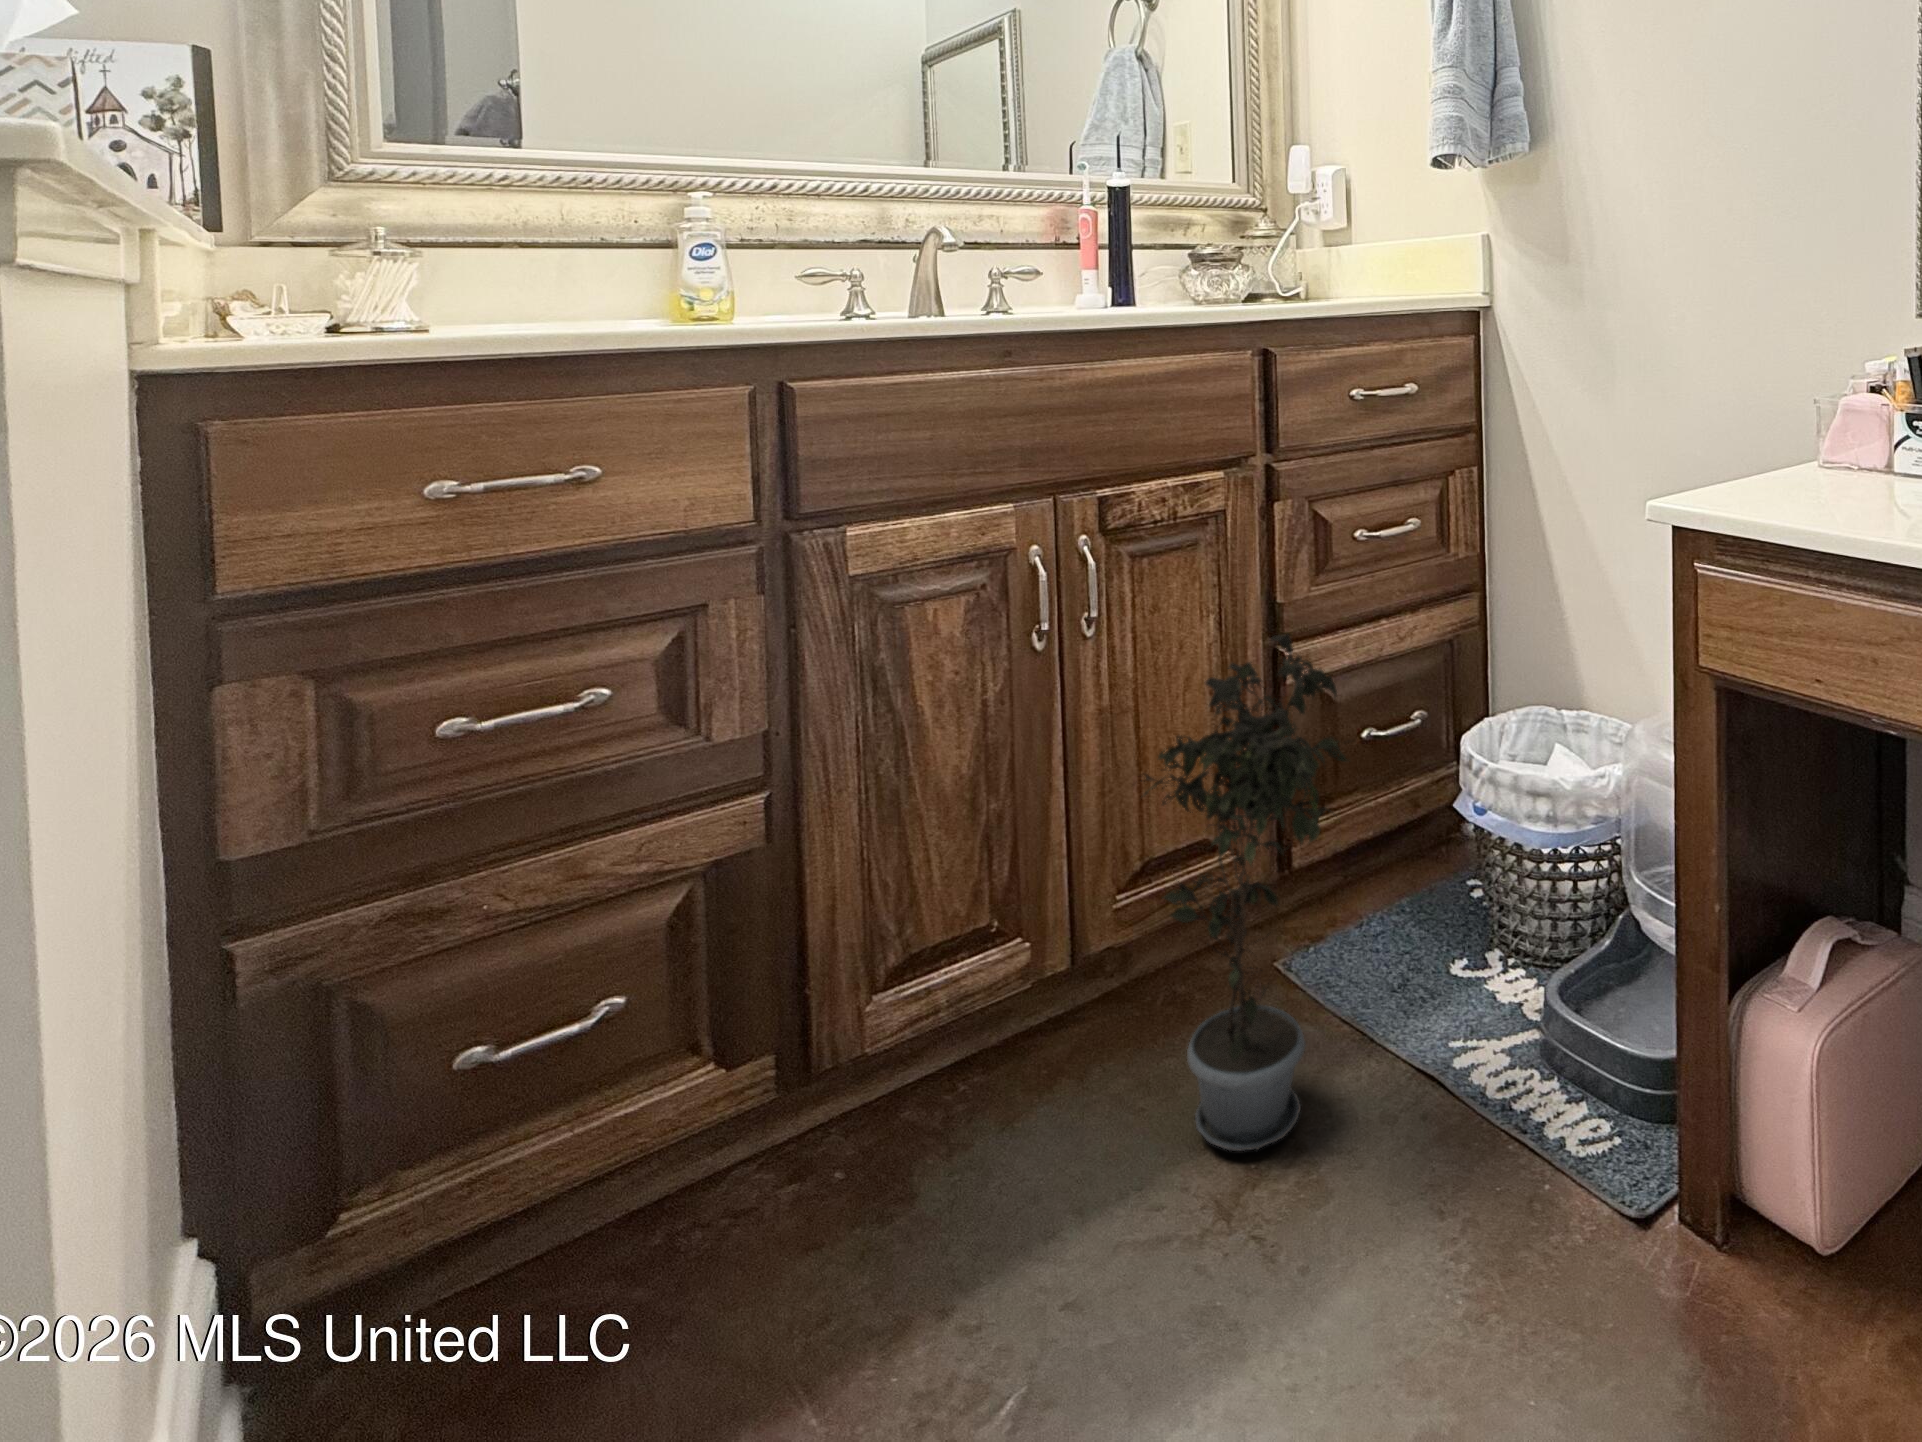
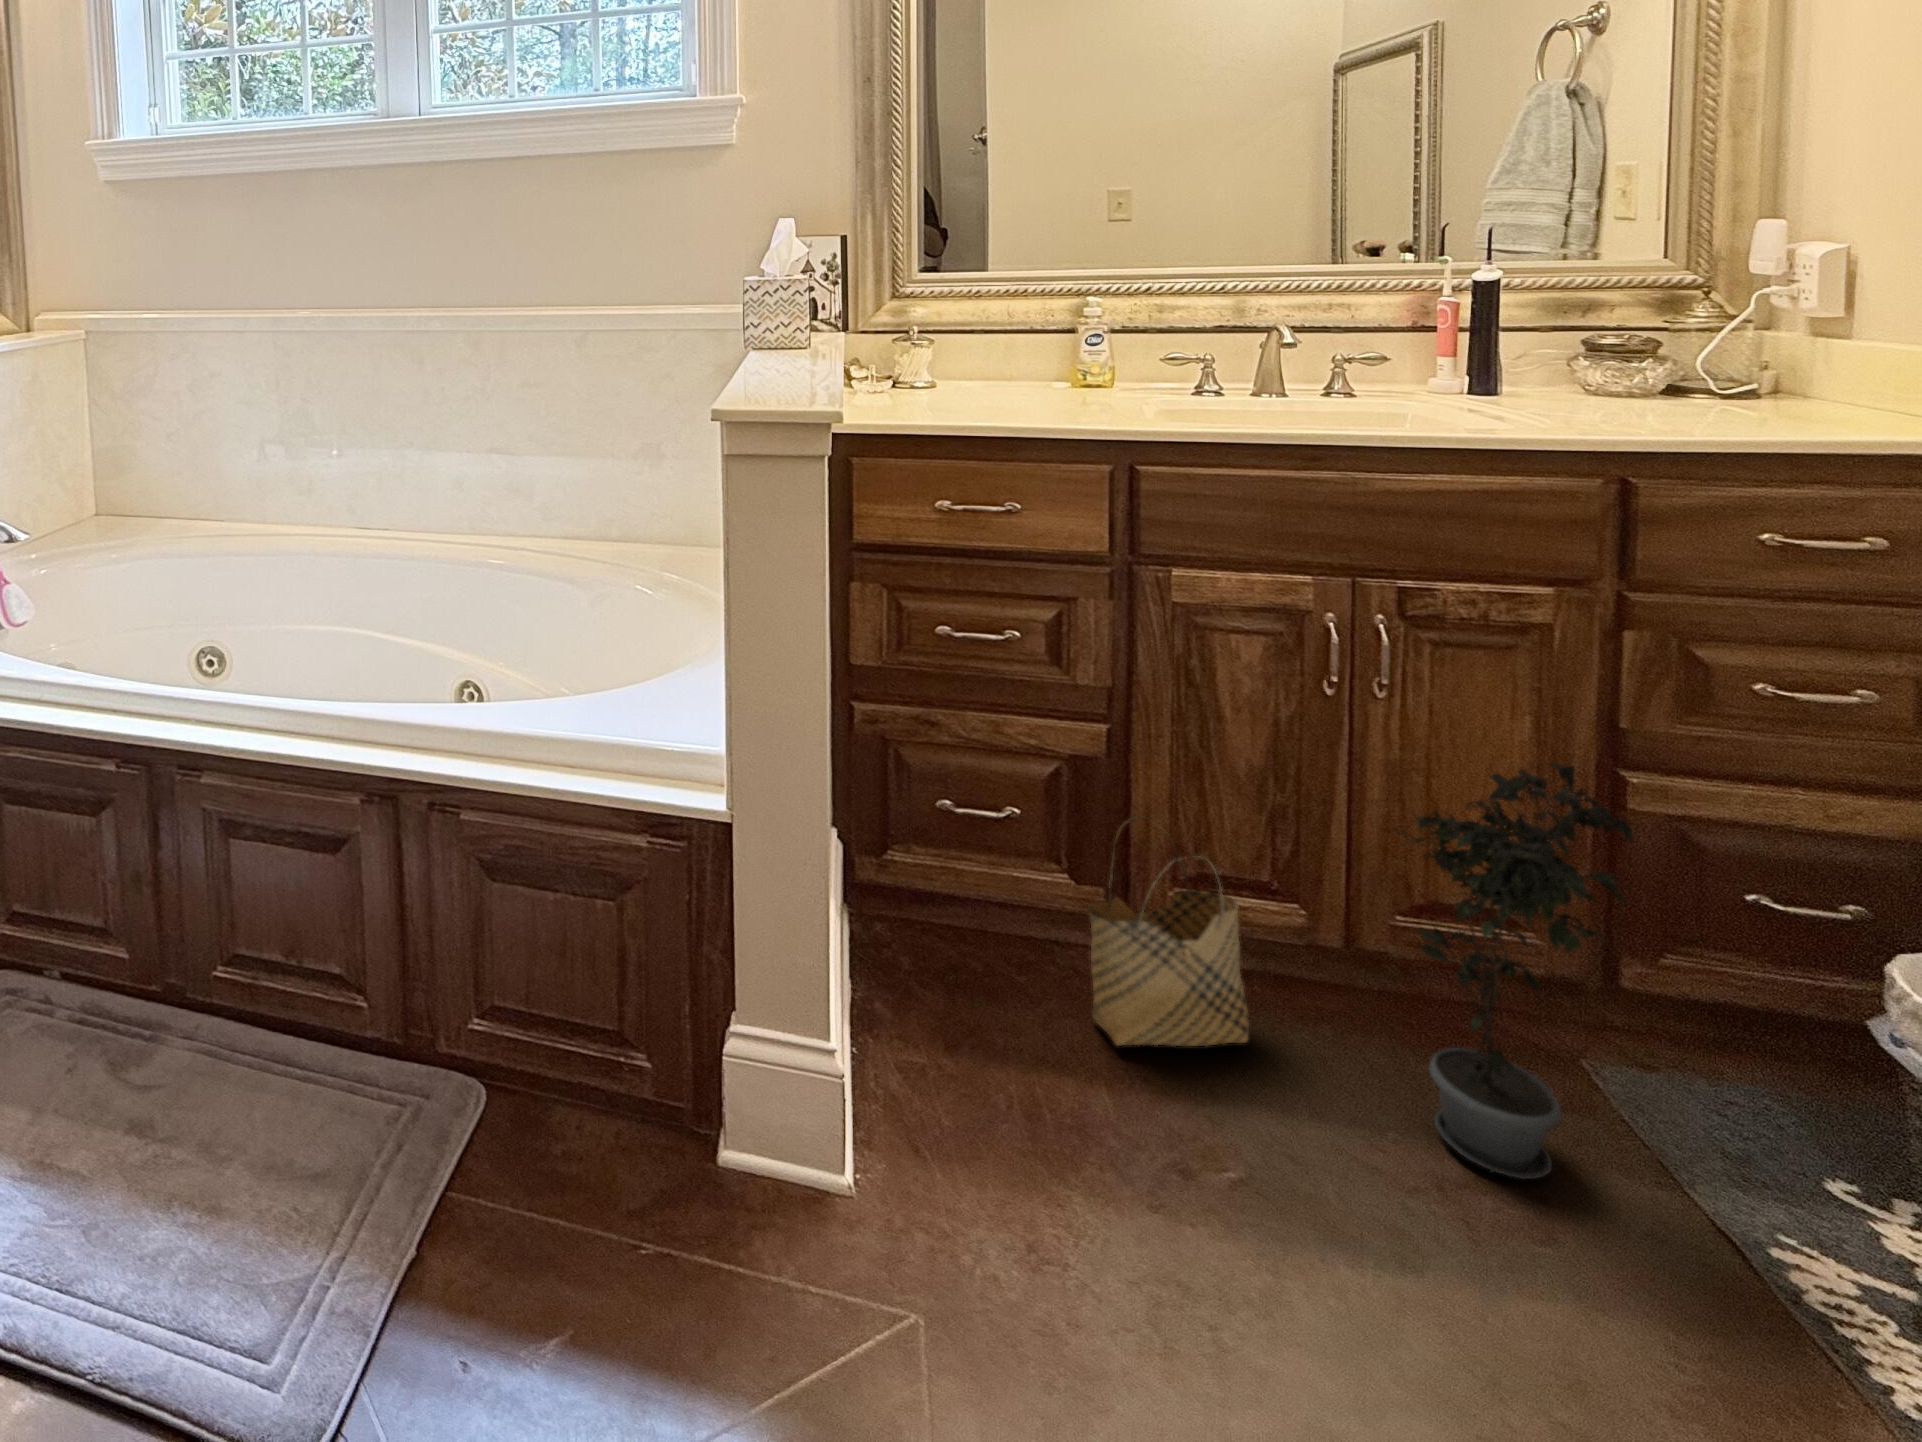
woven basket: none [756,907,989,1307] -> present [1088,815,1249,1046]

